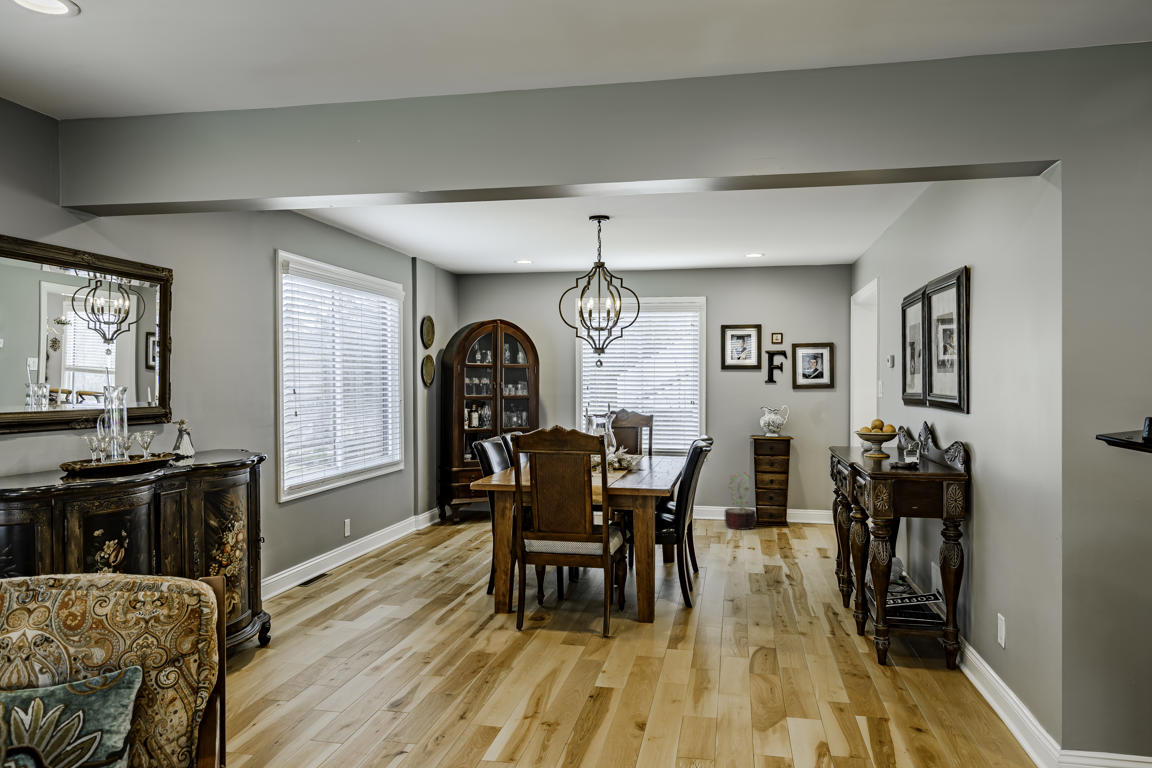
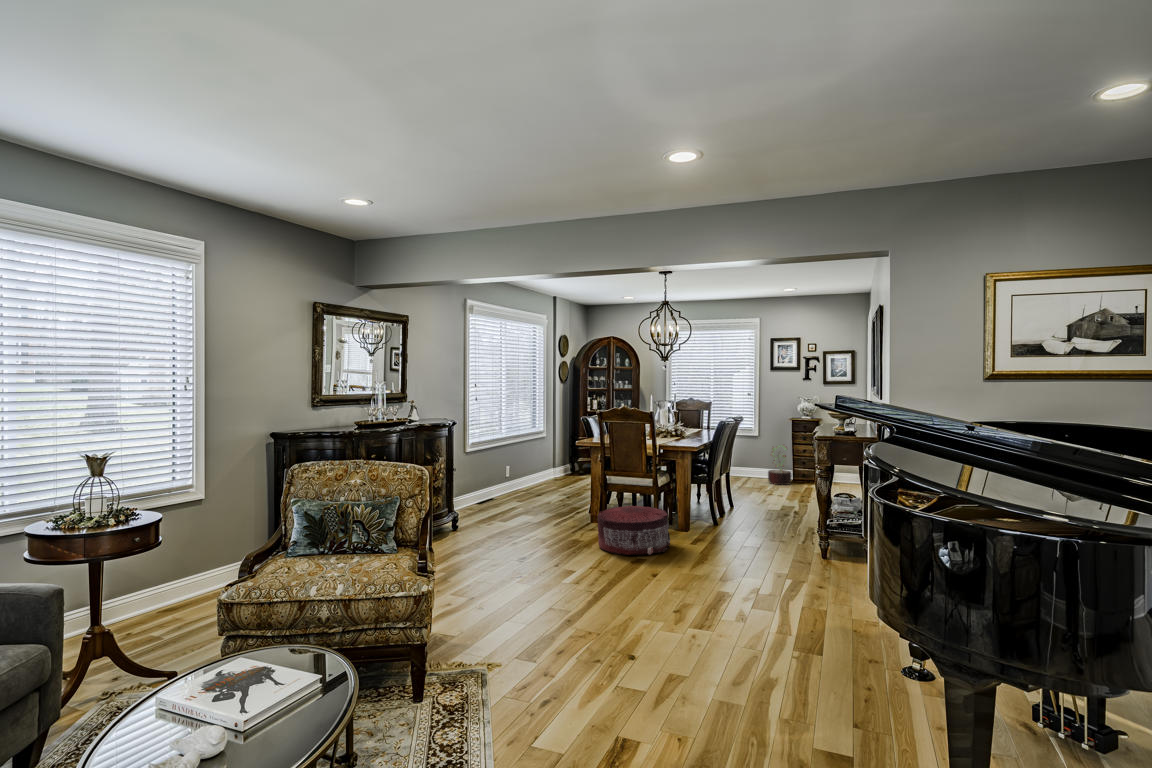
pouf: none [519,588,641,682] -> present [597,506,670,555]

